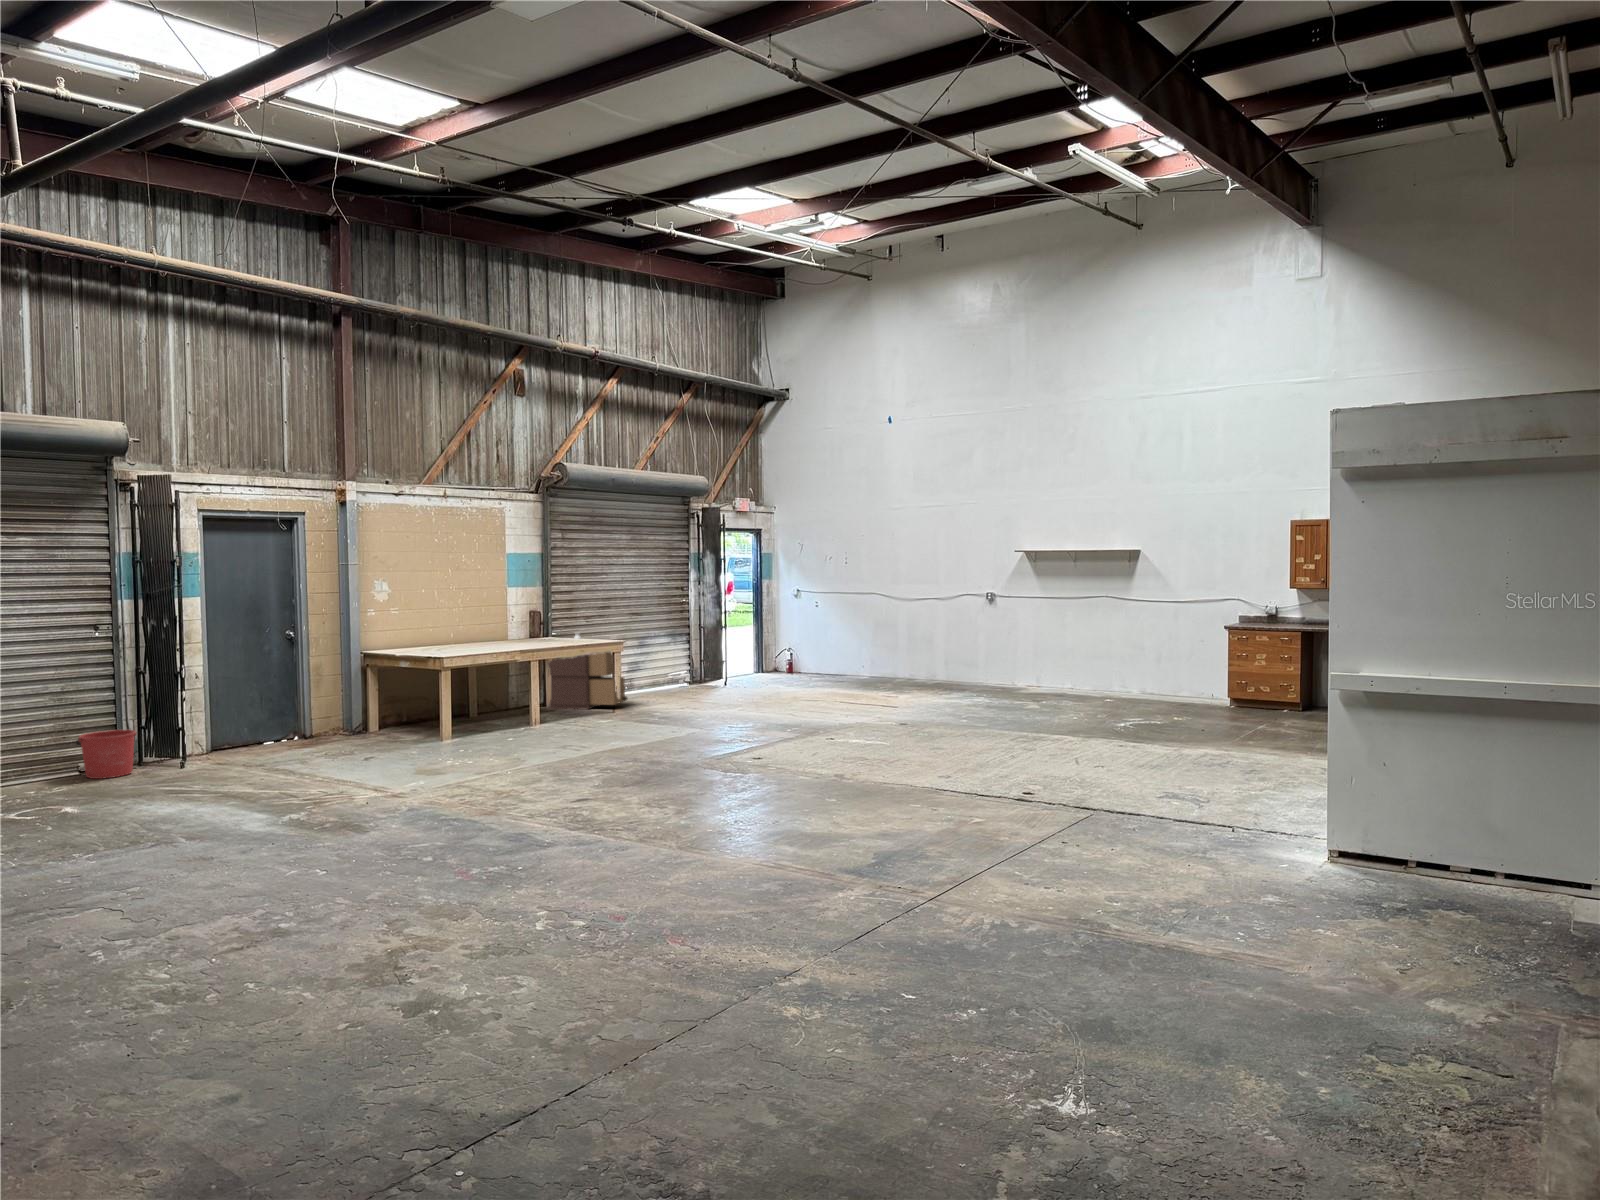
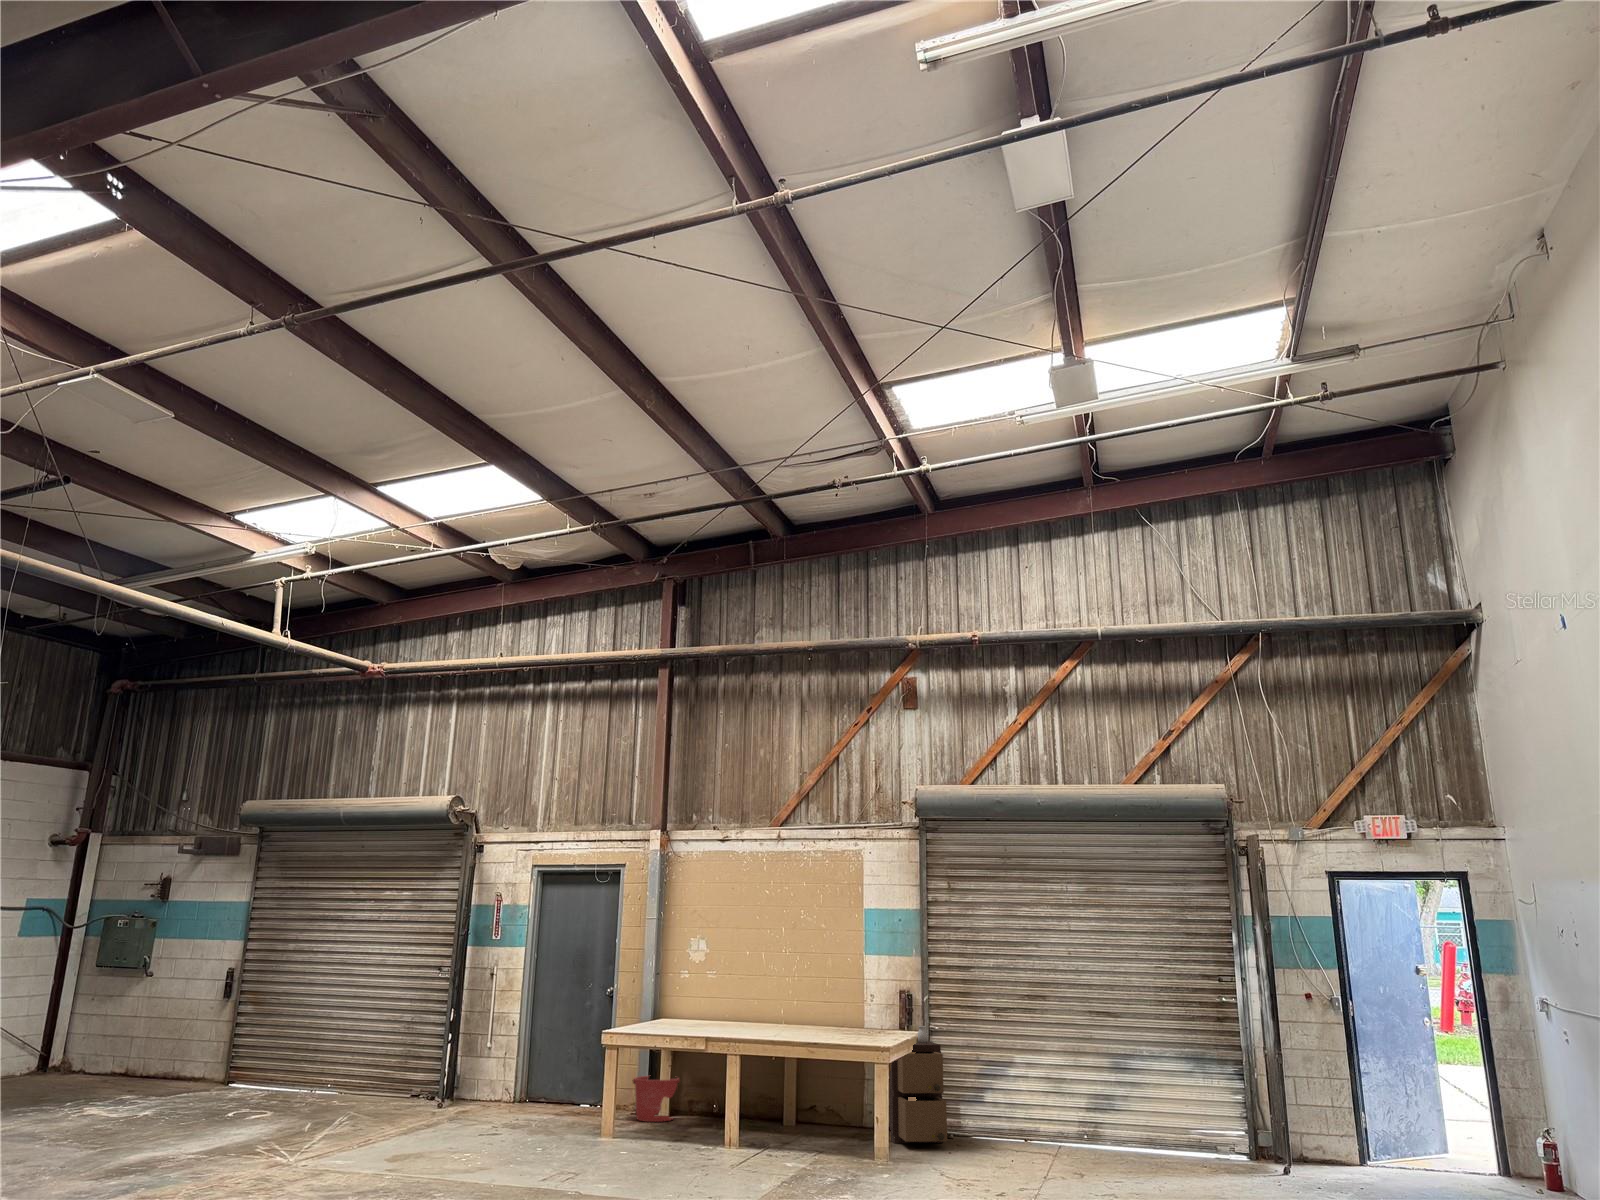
bucket: present [76,730,137,779] -> present [633,1076,680,1122]

